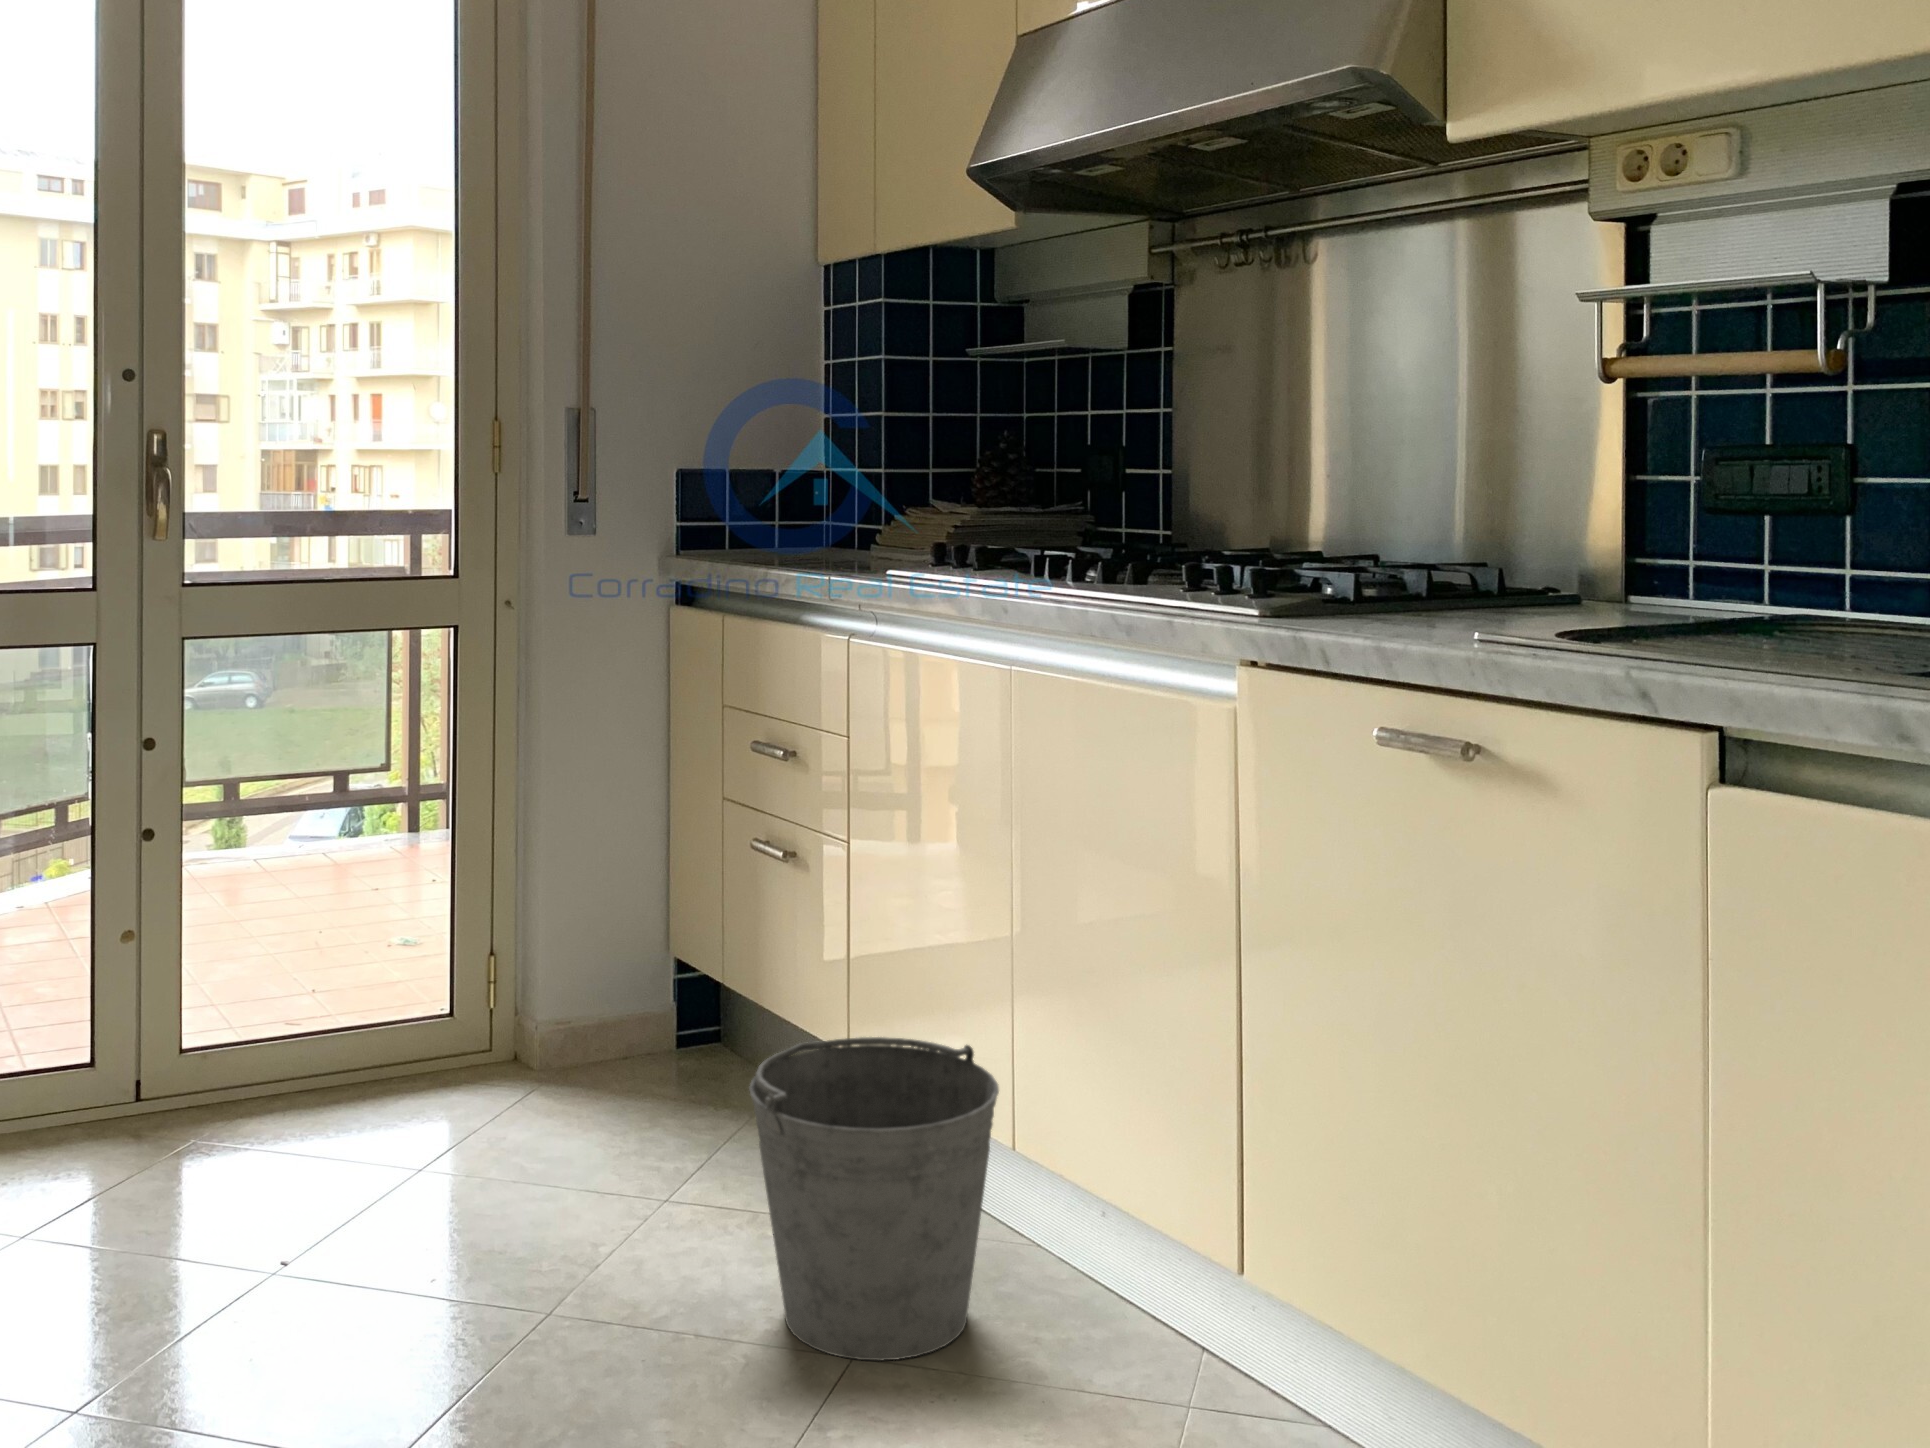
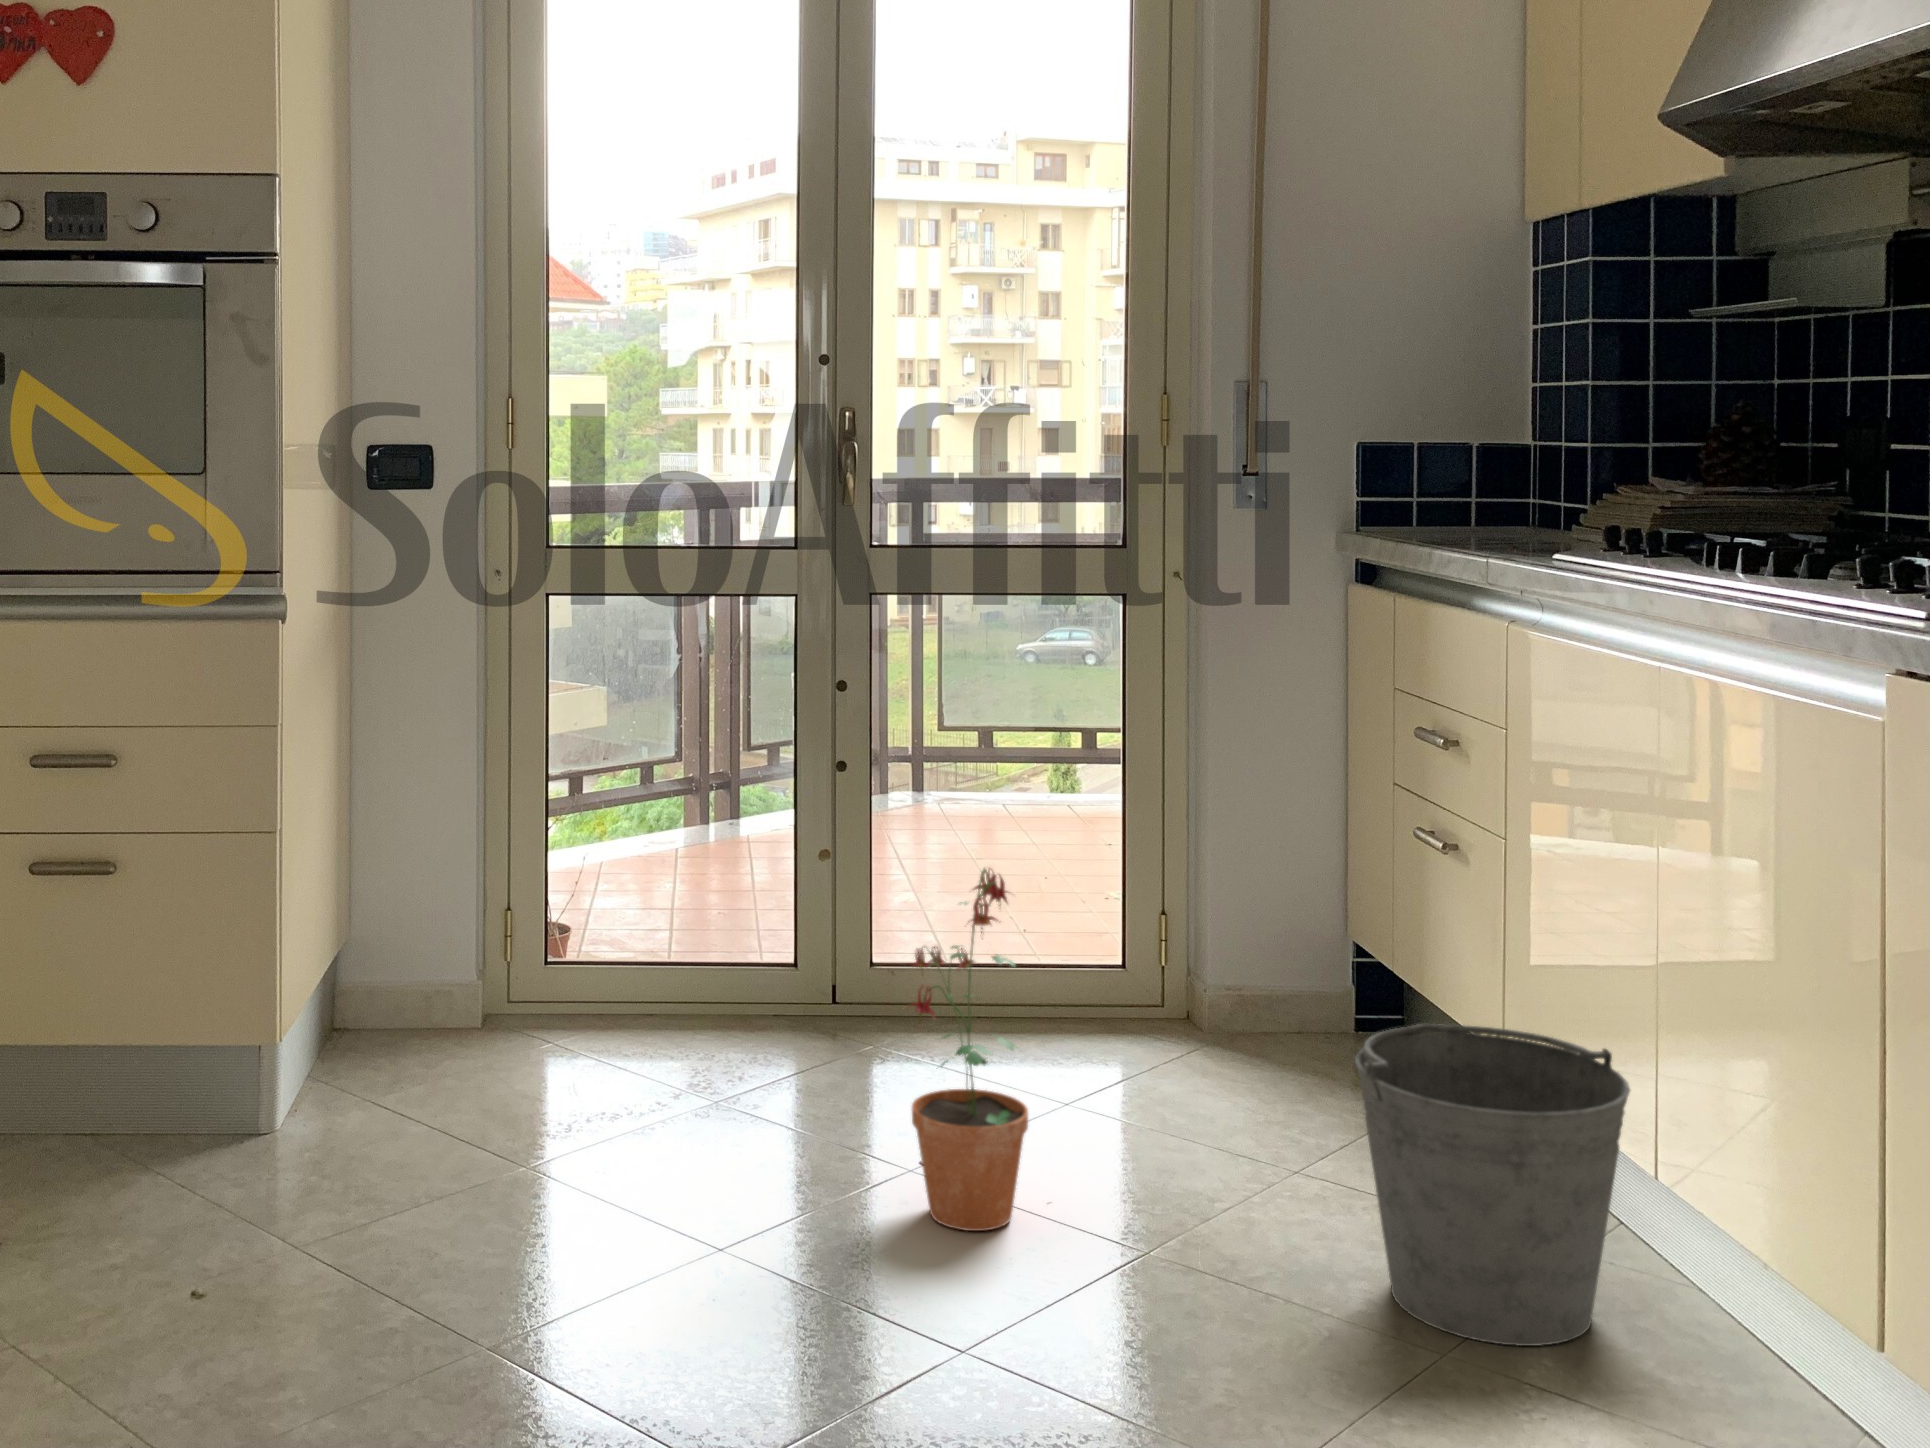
potted plant: none [264,935,409,1355] -> present [912,869,1028,1231]

